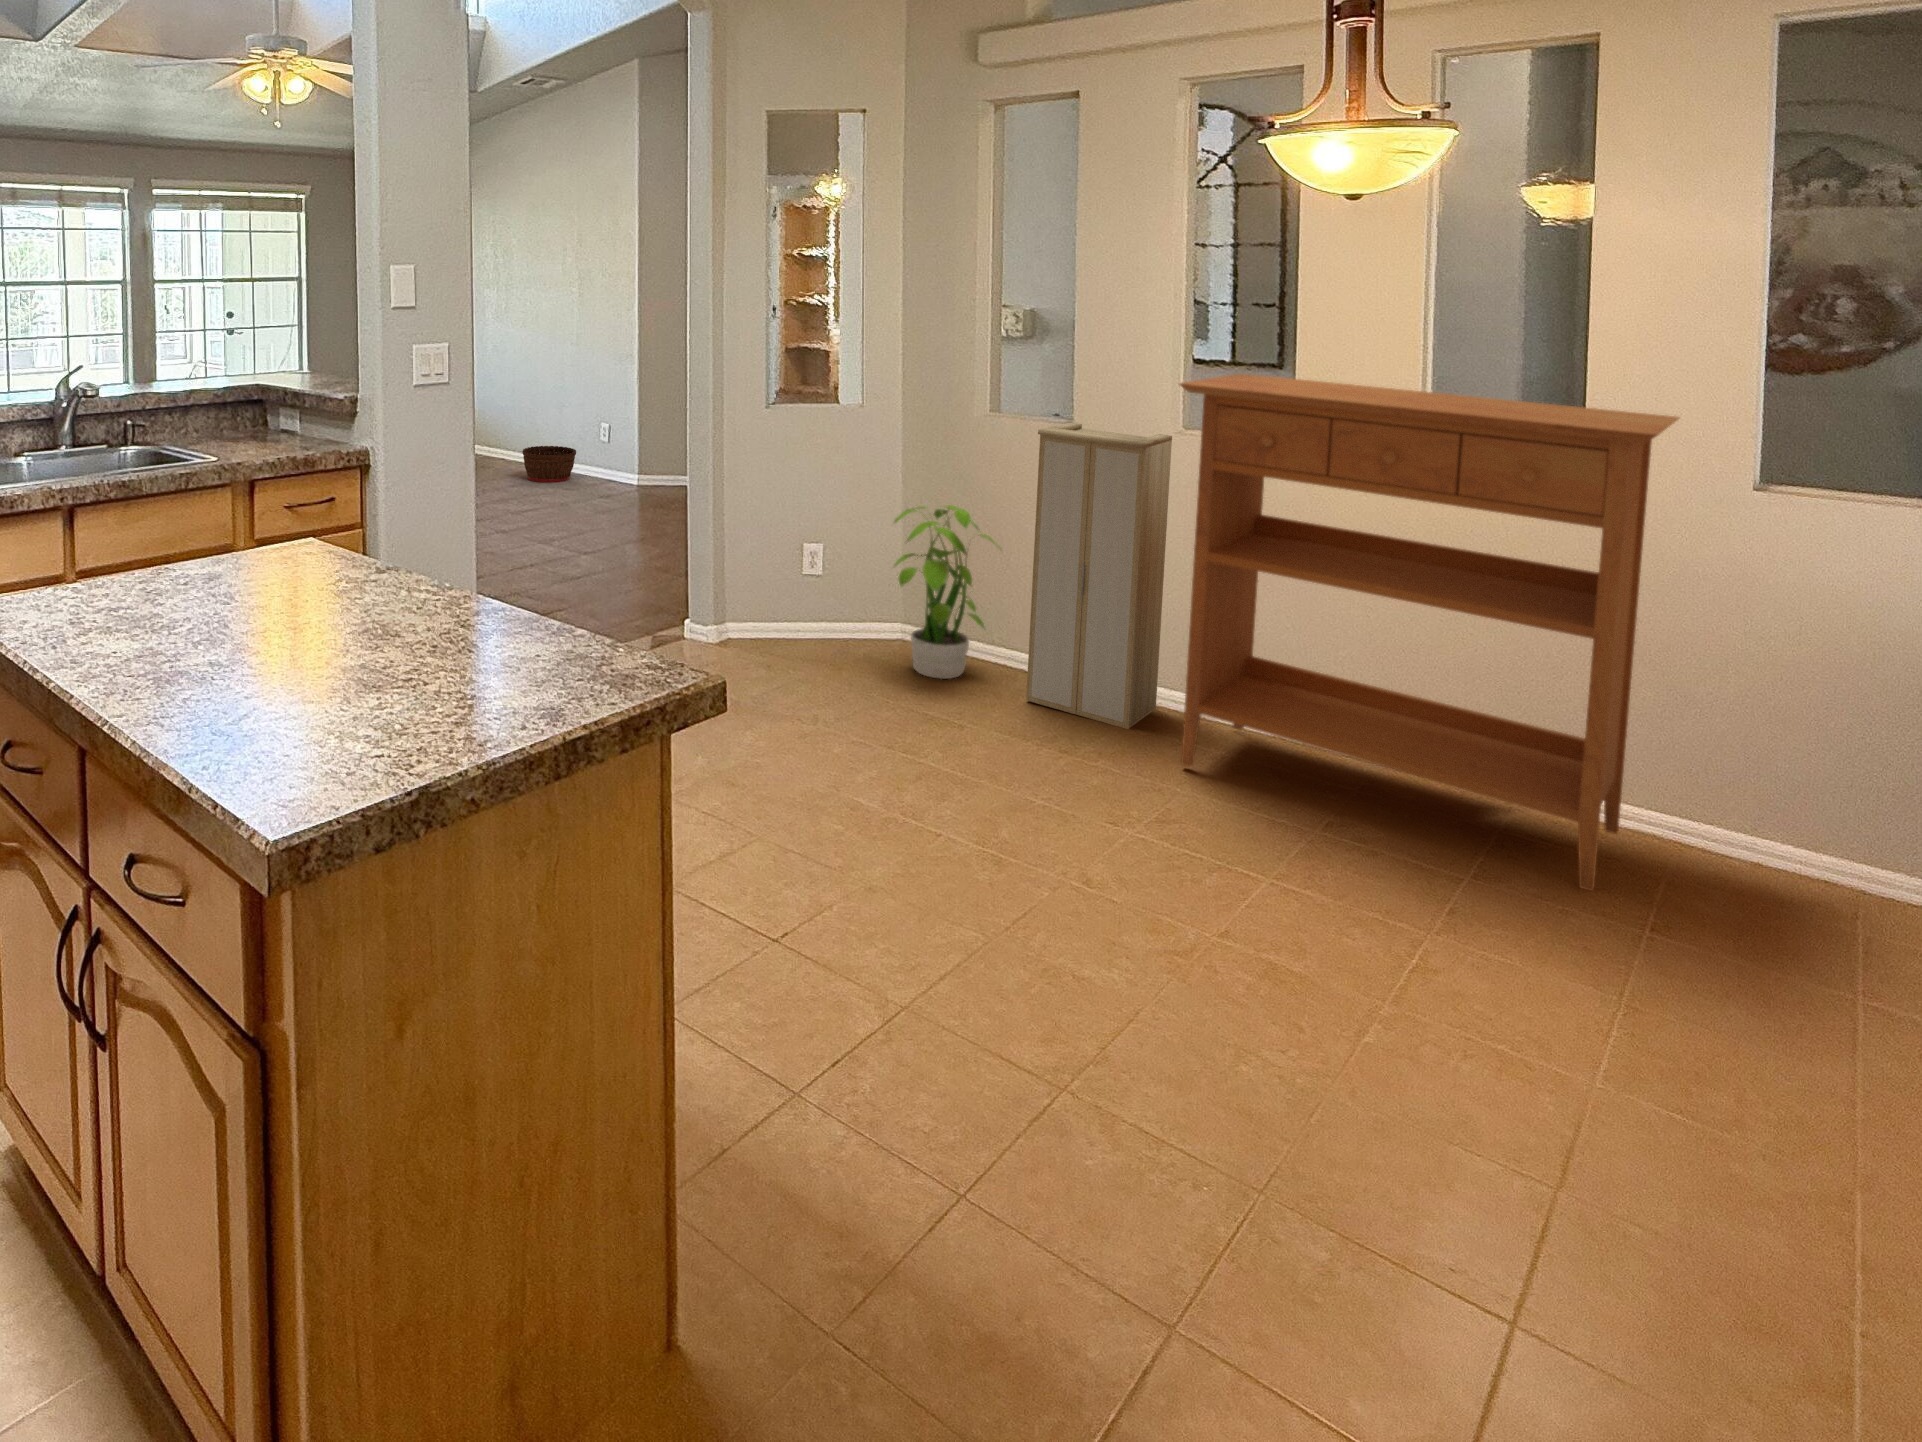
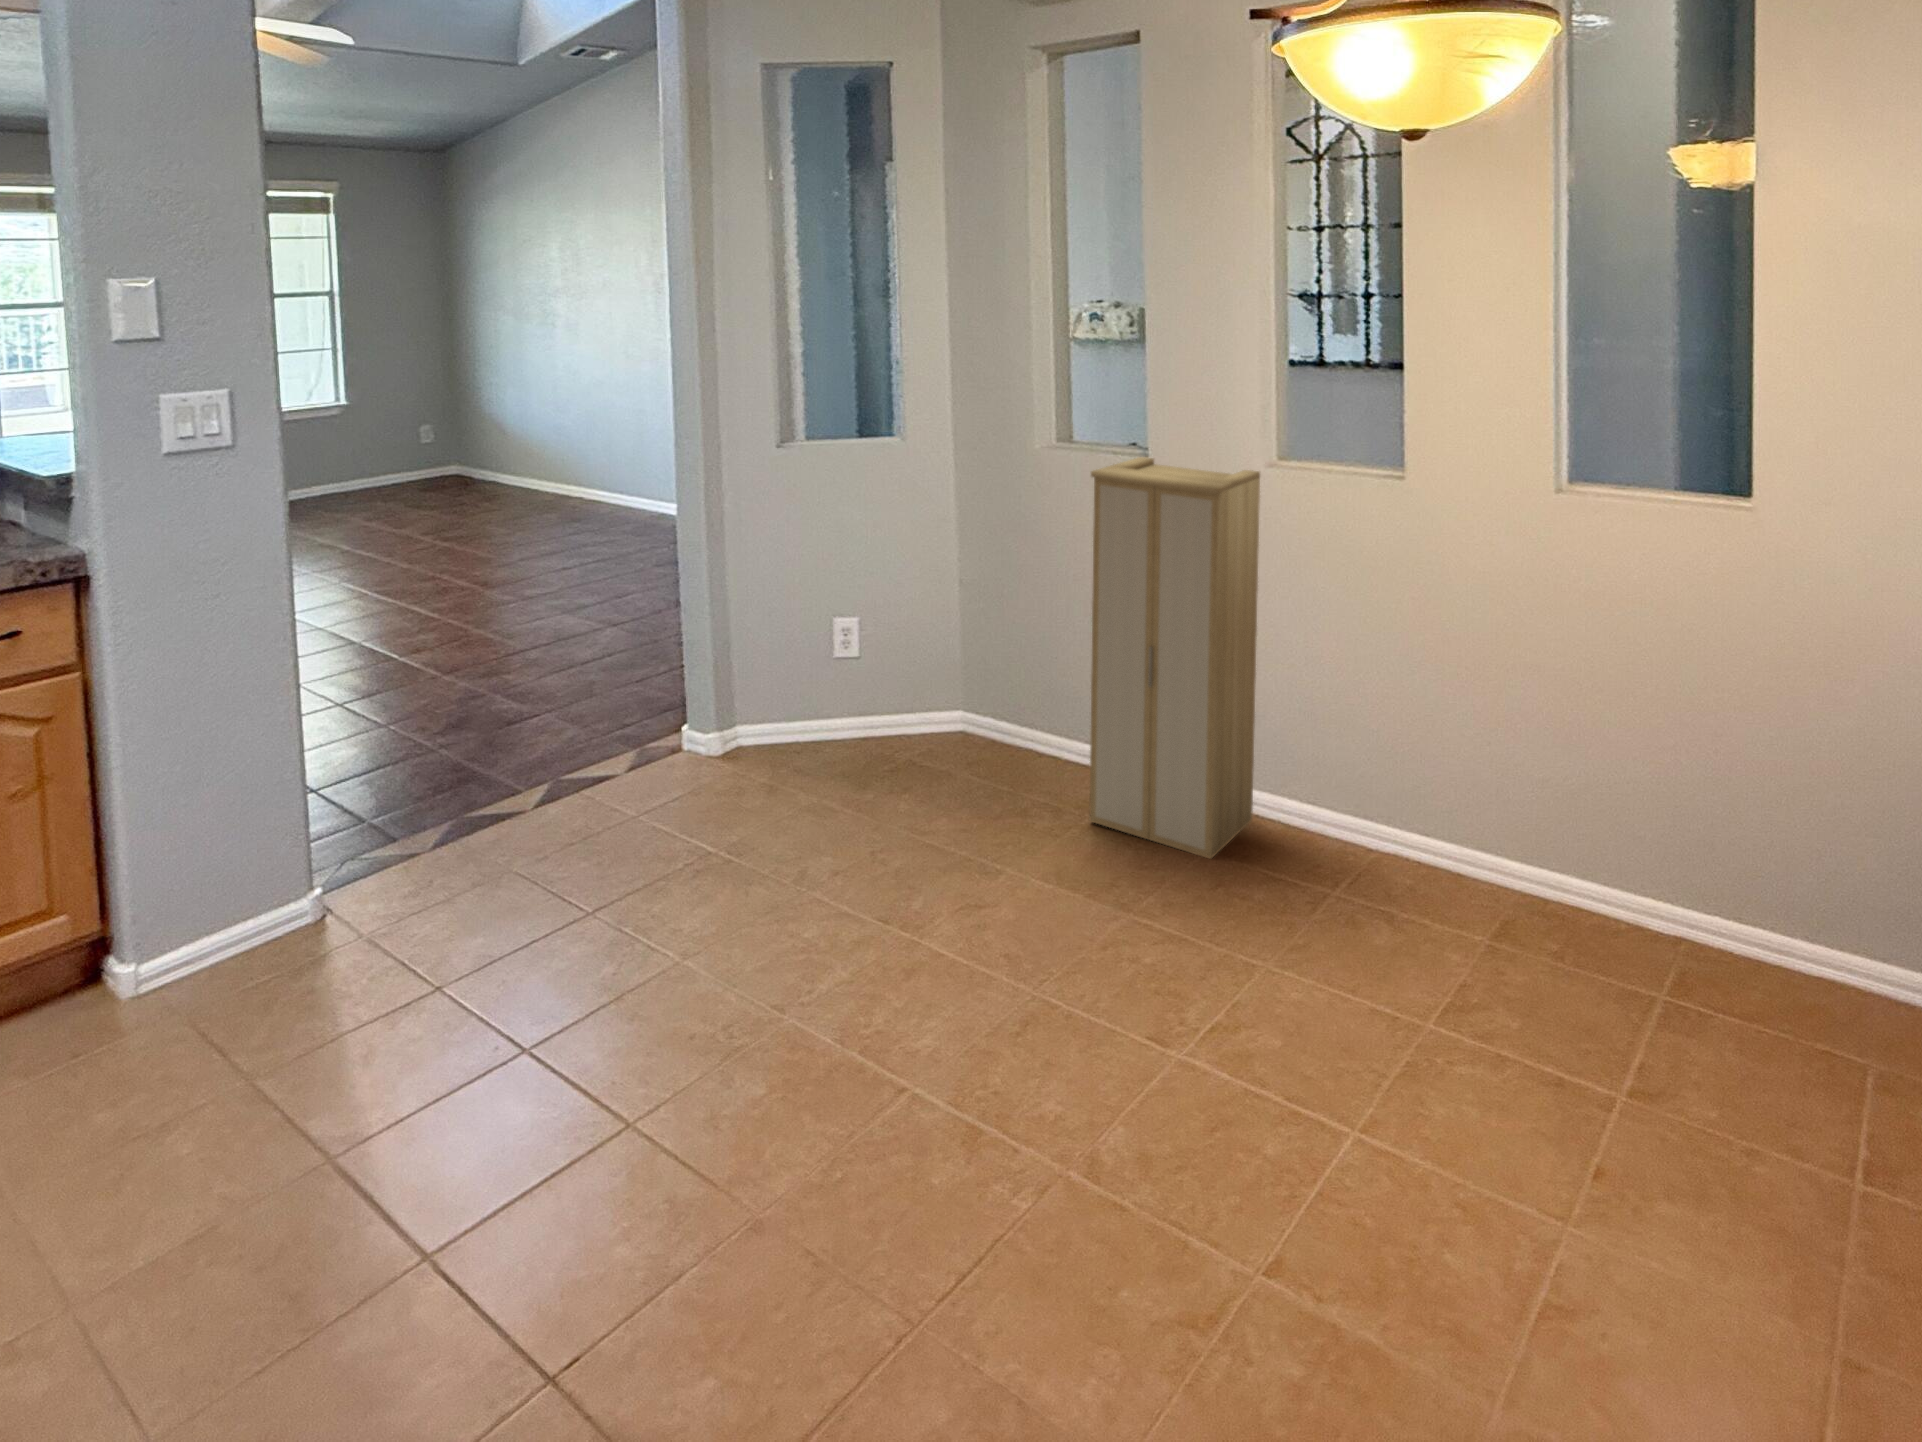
console table: present [1180,374,1679,891] -> none [1244,390,1873,1110]
basket: present [522,446,576,483] -> none [586,480,652,525]
potted plant: present [894,503,1000,679] -> none [917,555,1068,793]

